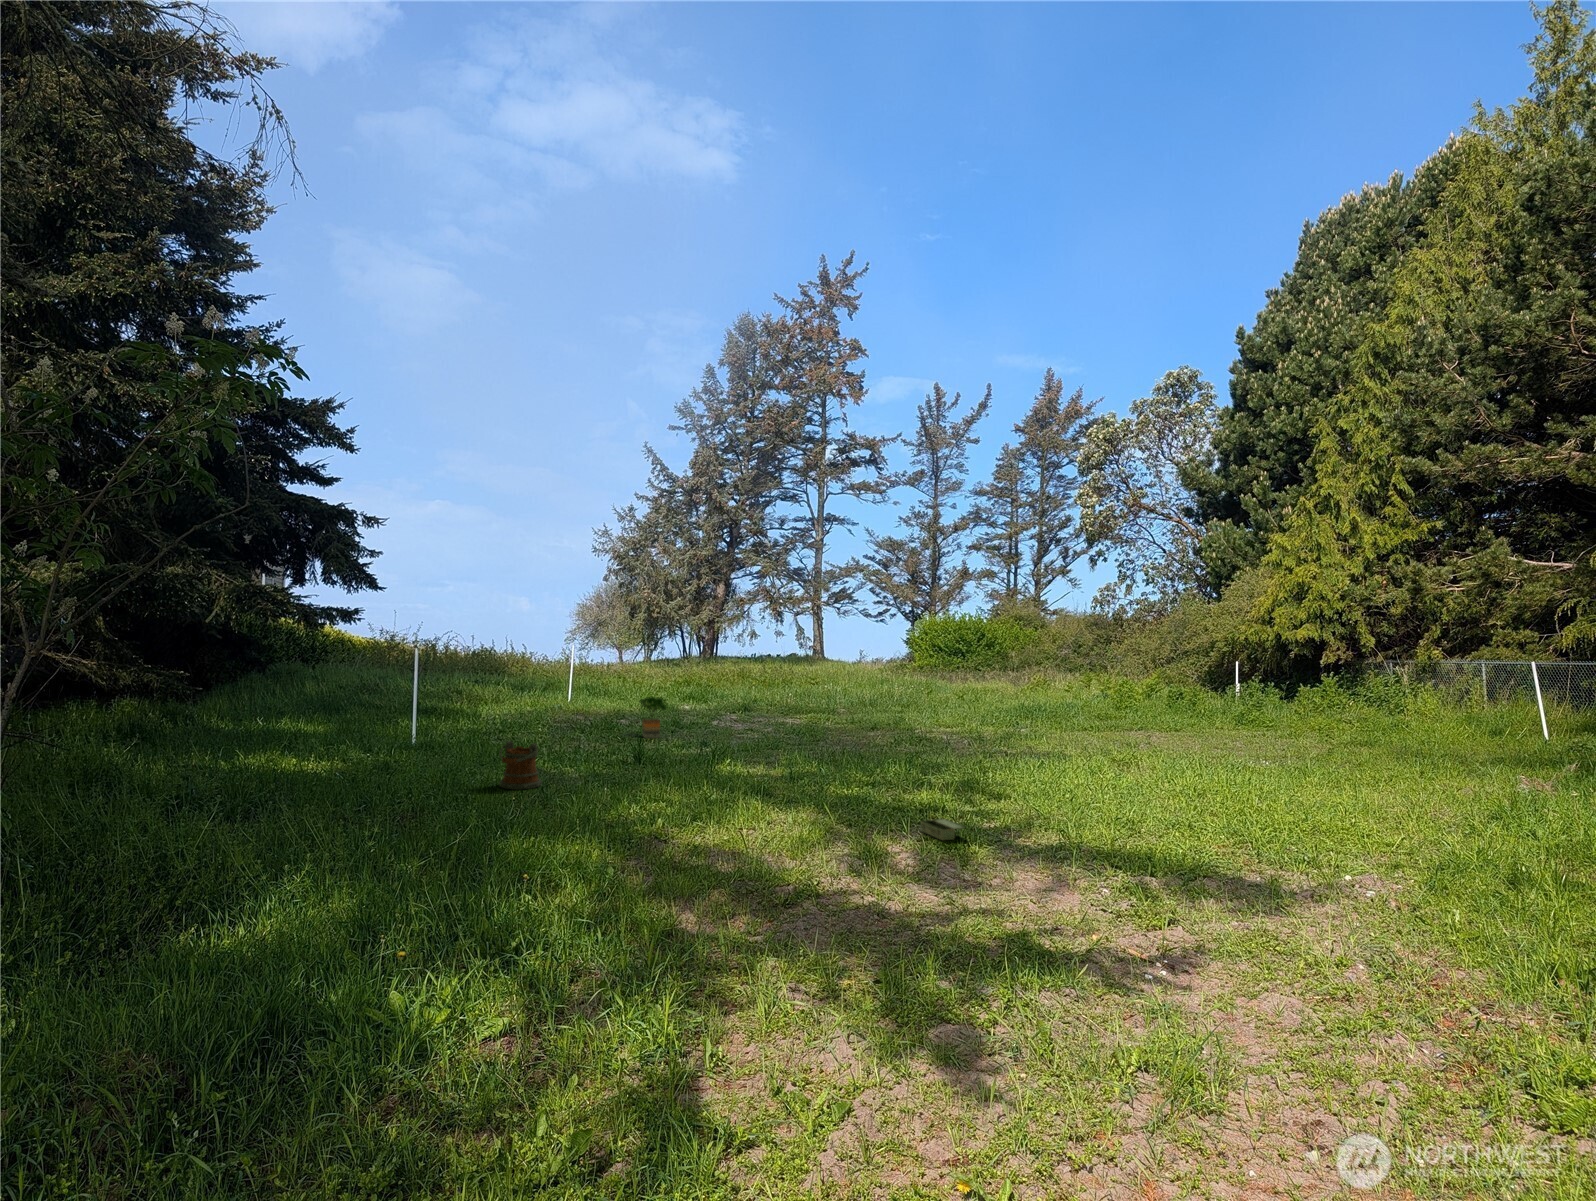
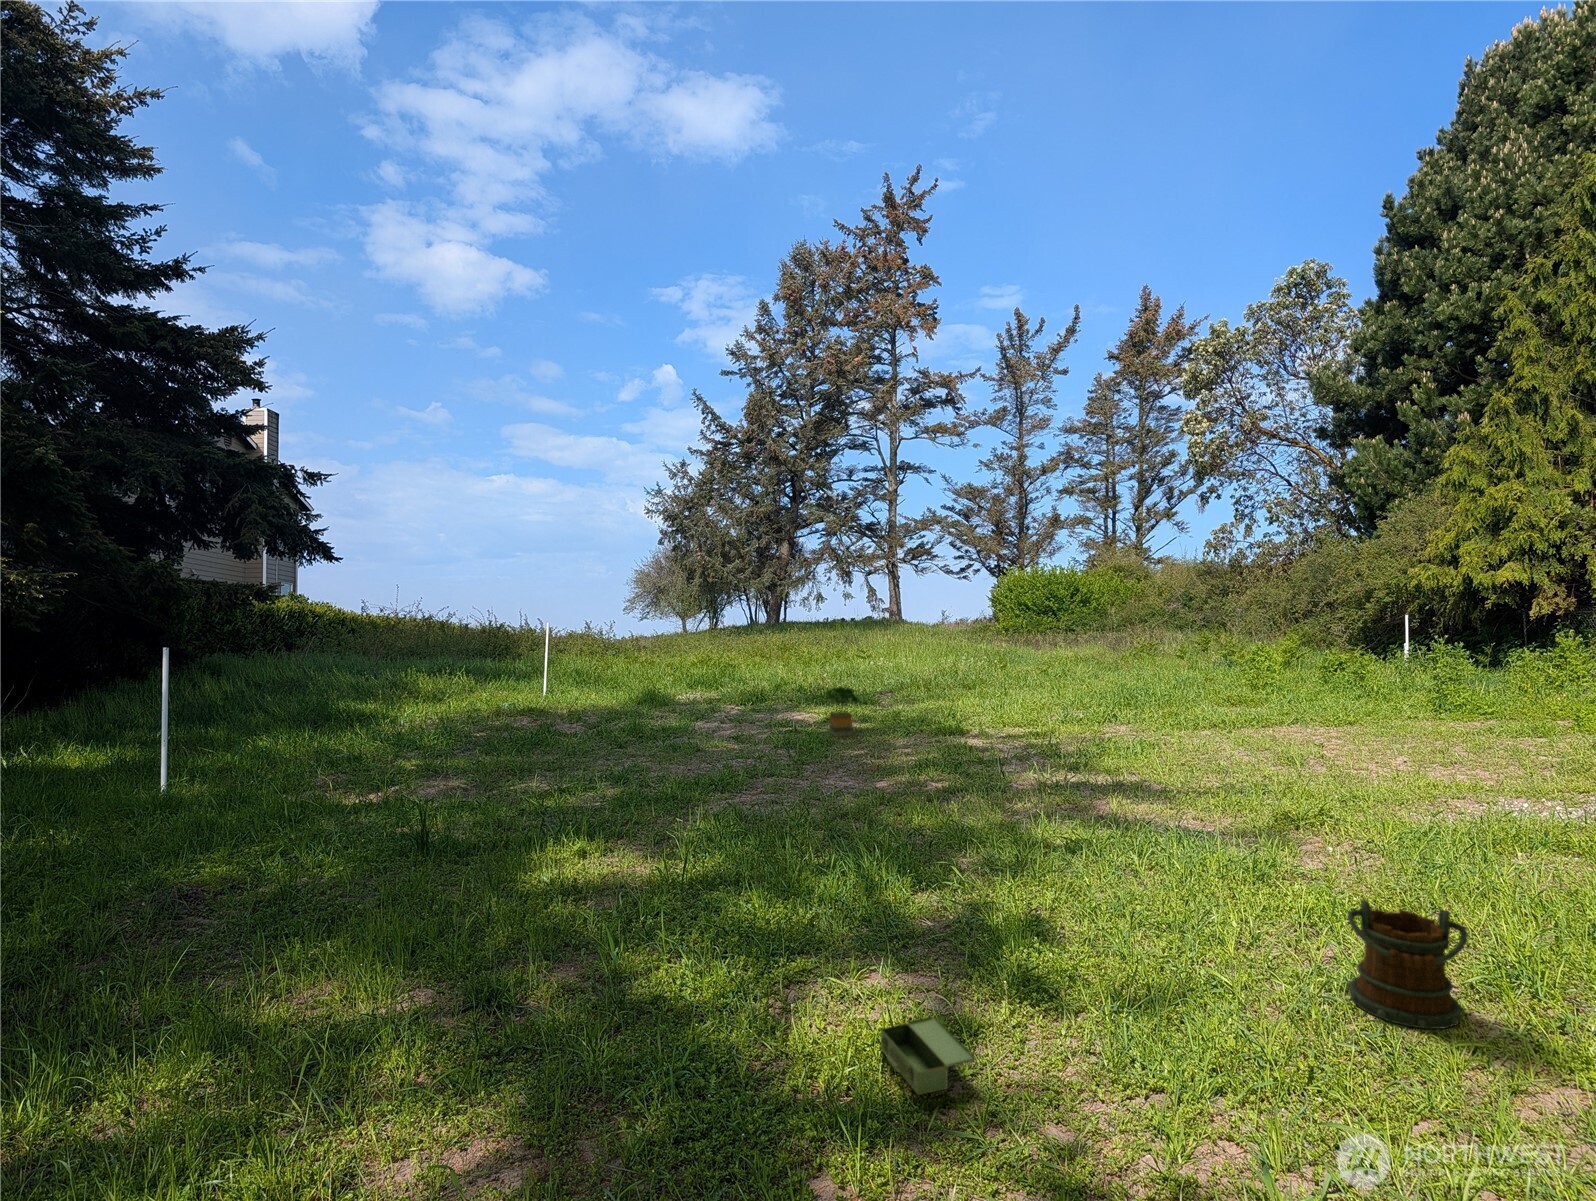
potted tree: present [639,697,666,738] -> present [826,686,859,737]
bucket: present [499,741,542,789] -> present [1347,900,1467,1029]

